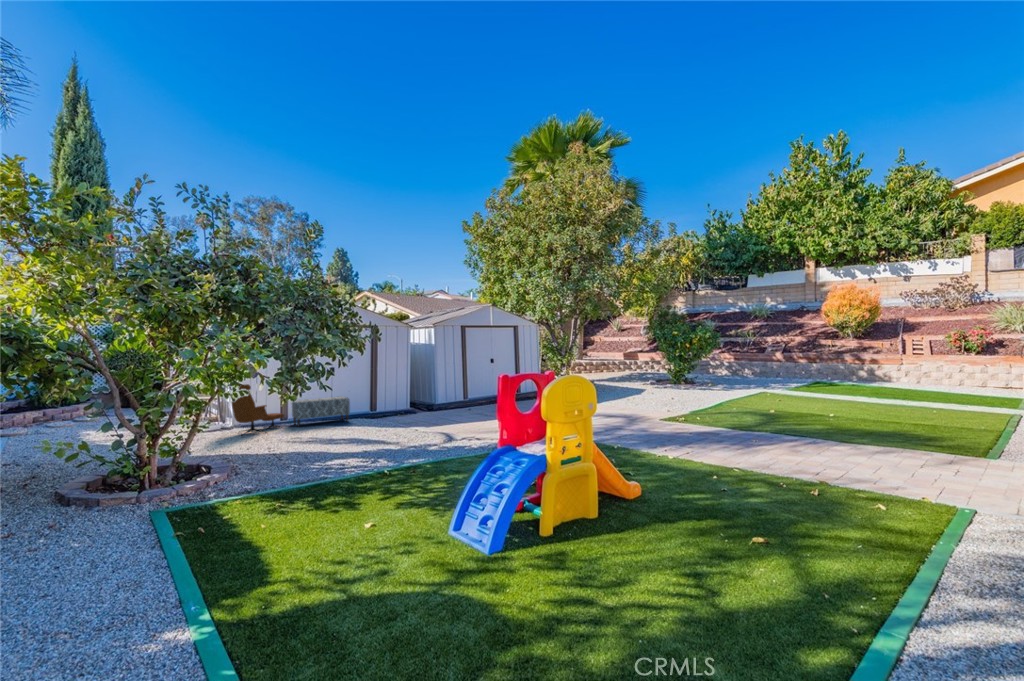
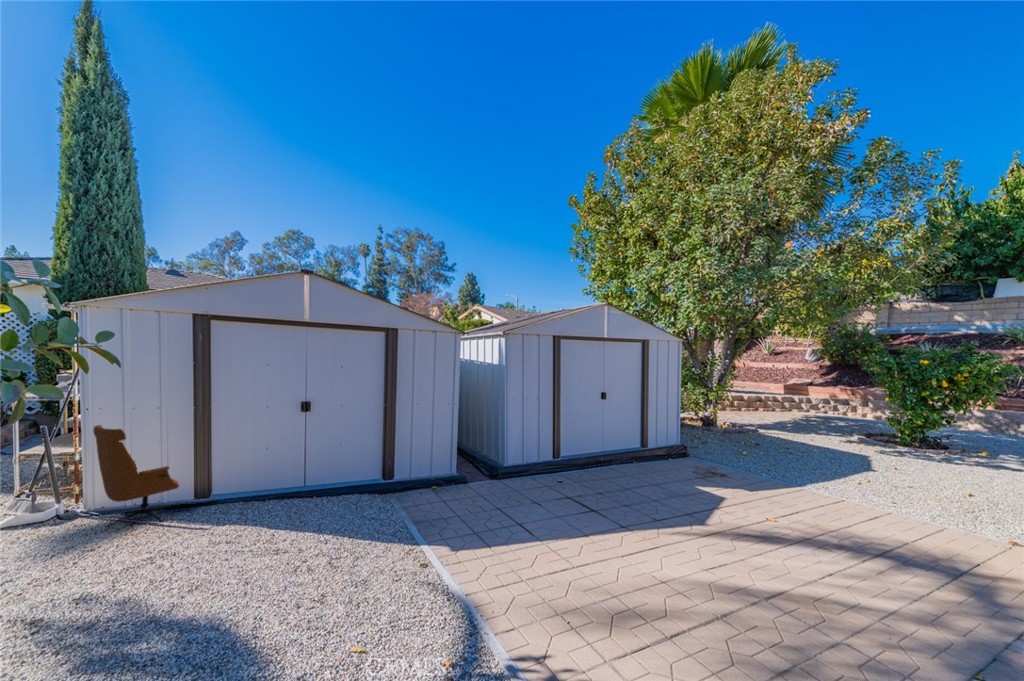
bench: present [292,396,350,427] -> none [237,446,342,505]

